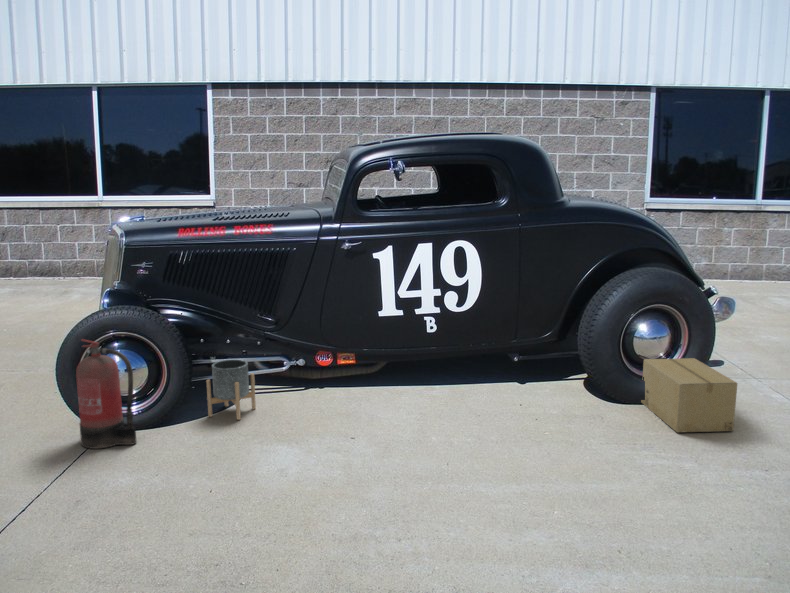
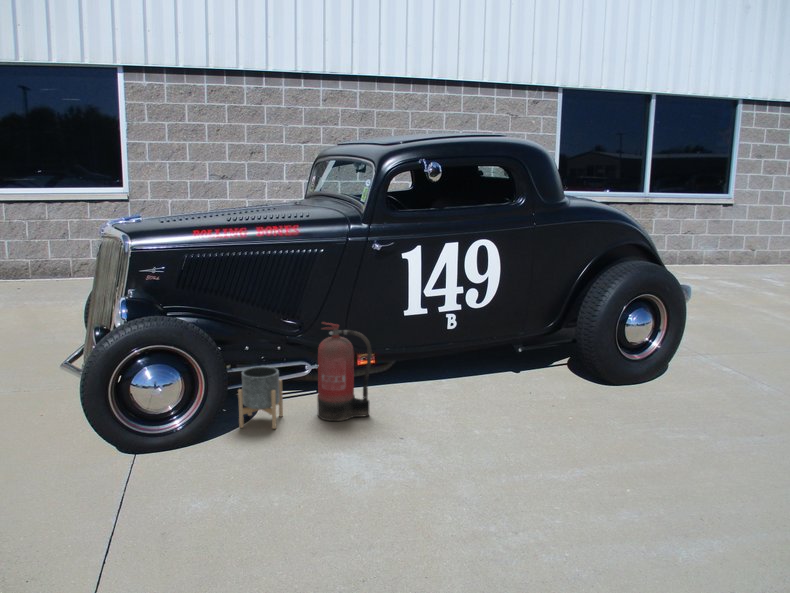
fire extinguisher: present [76,339,137,449] -> present [317,322,372,421]
cardboard box: present [641,358,737,432] -> none [631,341,727,409]

